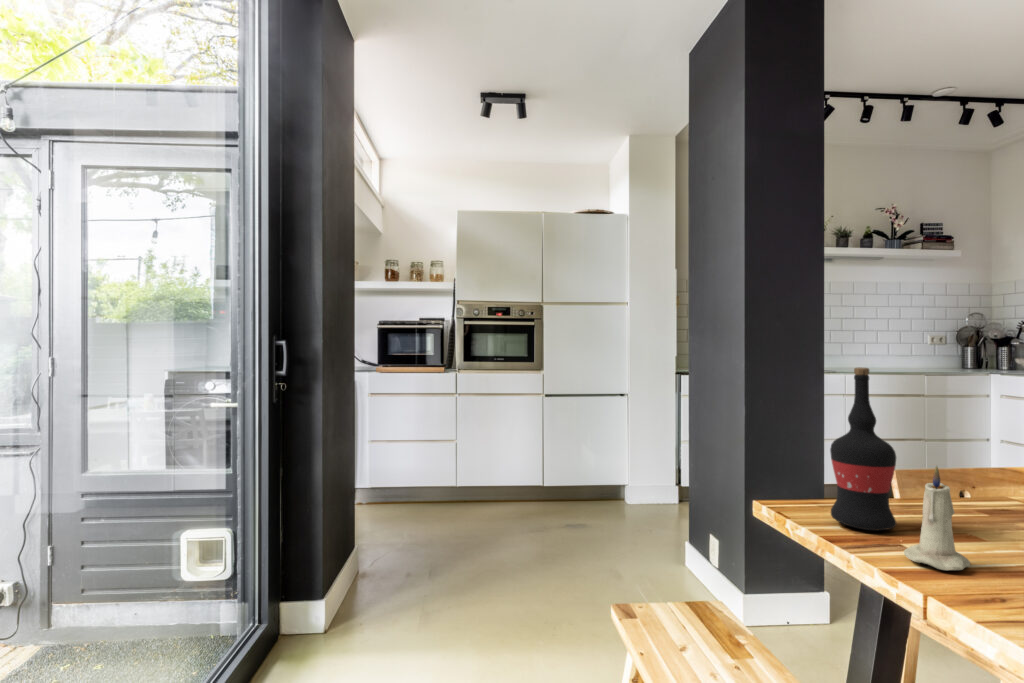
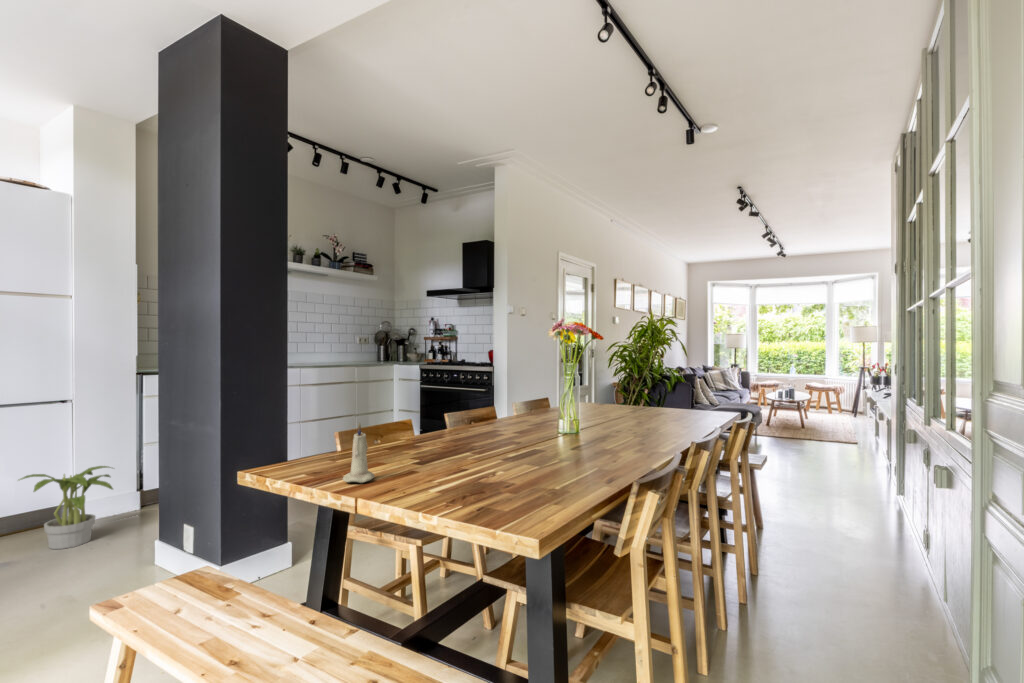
wine bottle: present [830,367,897,530] -> none [299,365,339,473]
potted plant: none [593,451,658,520] -> present [20,466,113,549]

